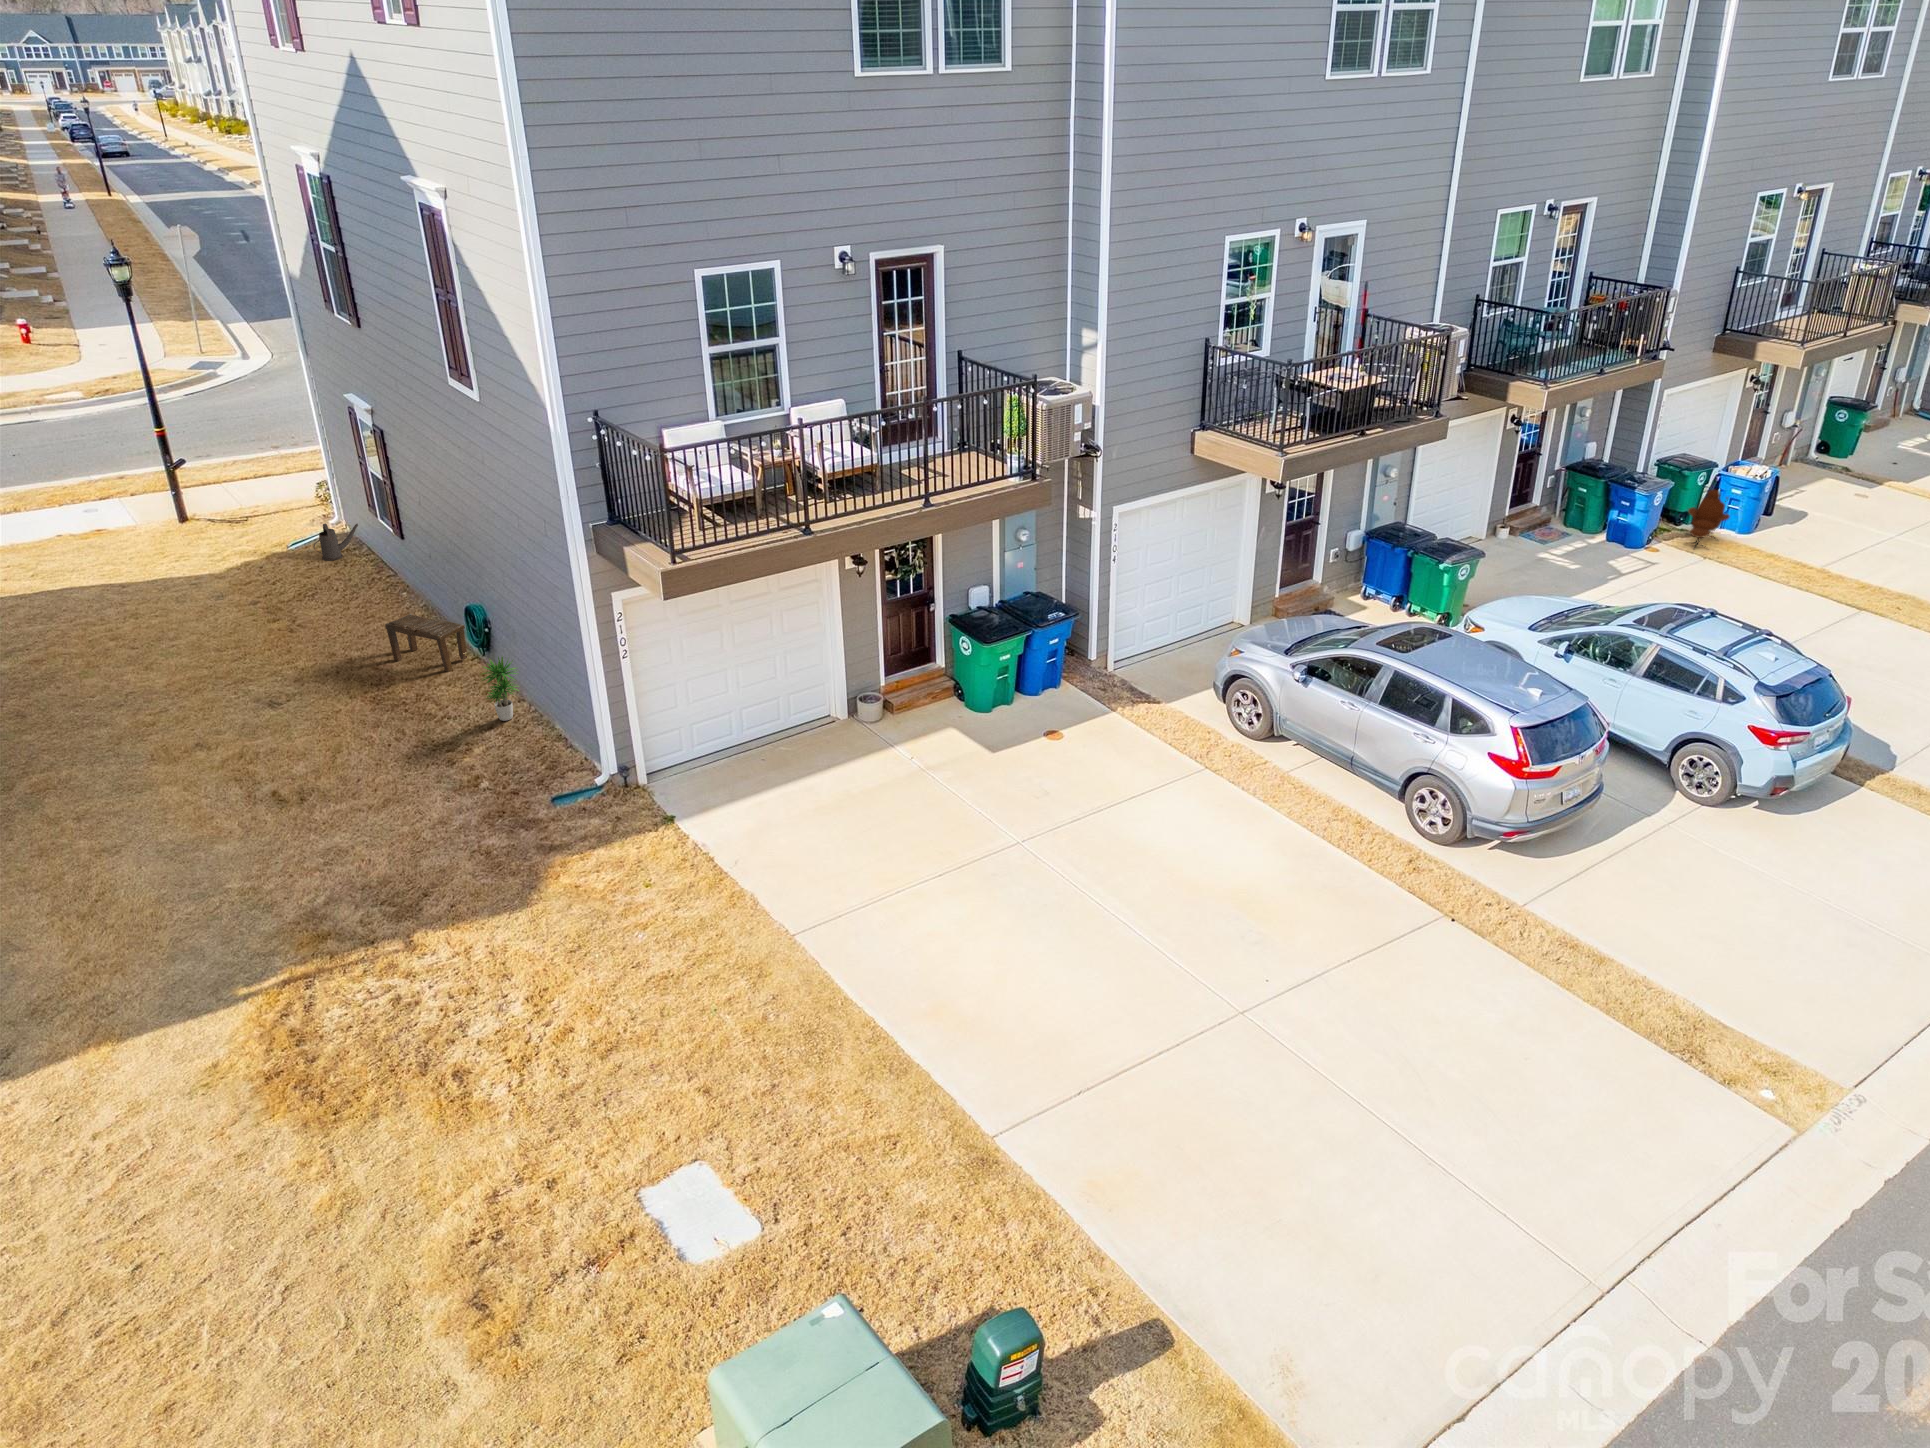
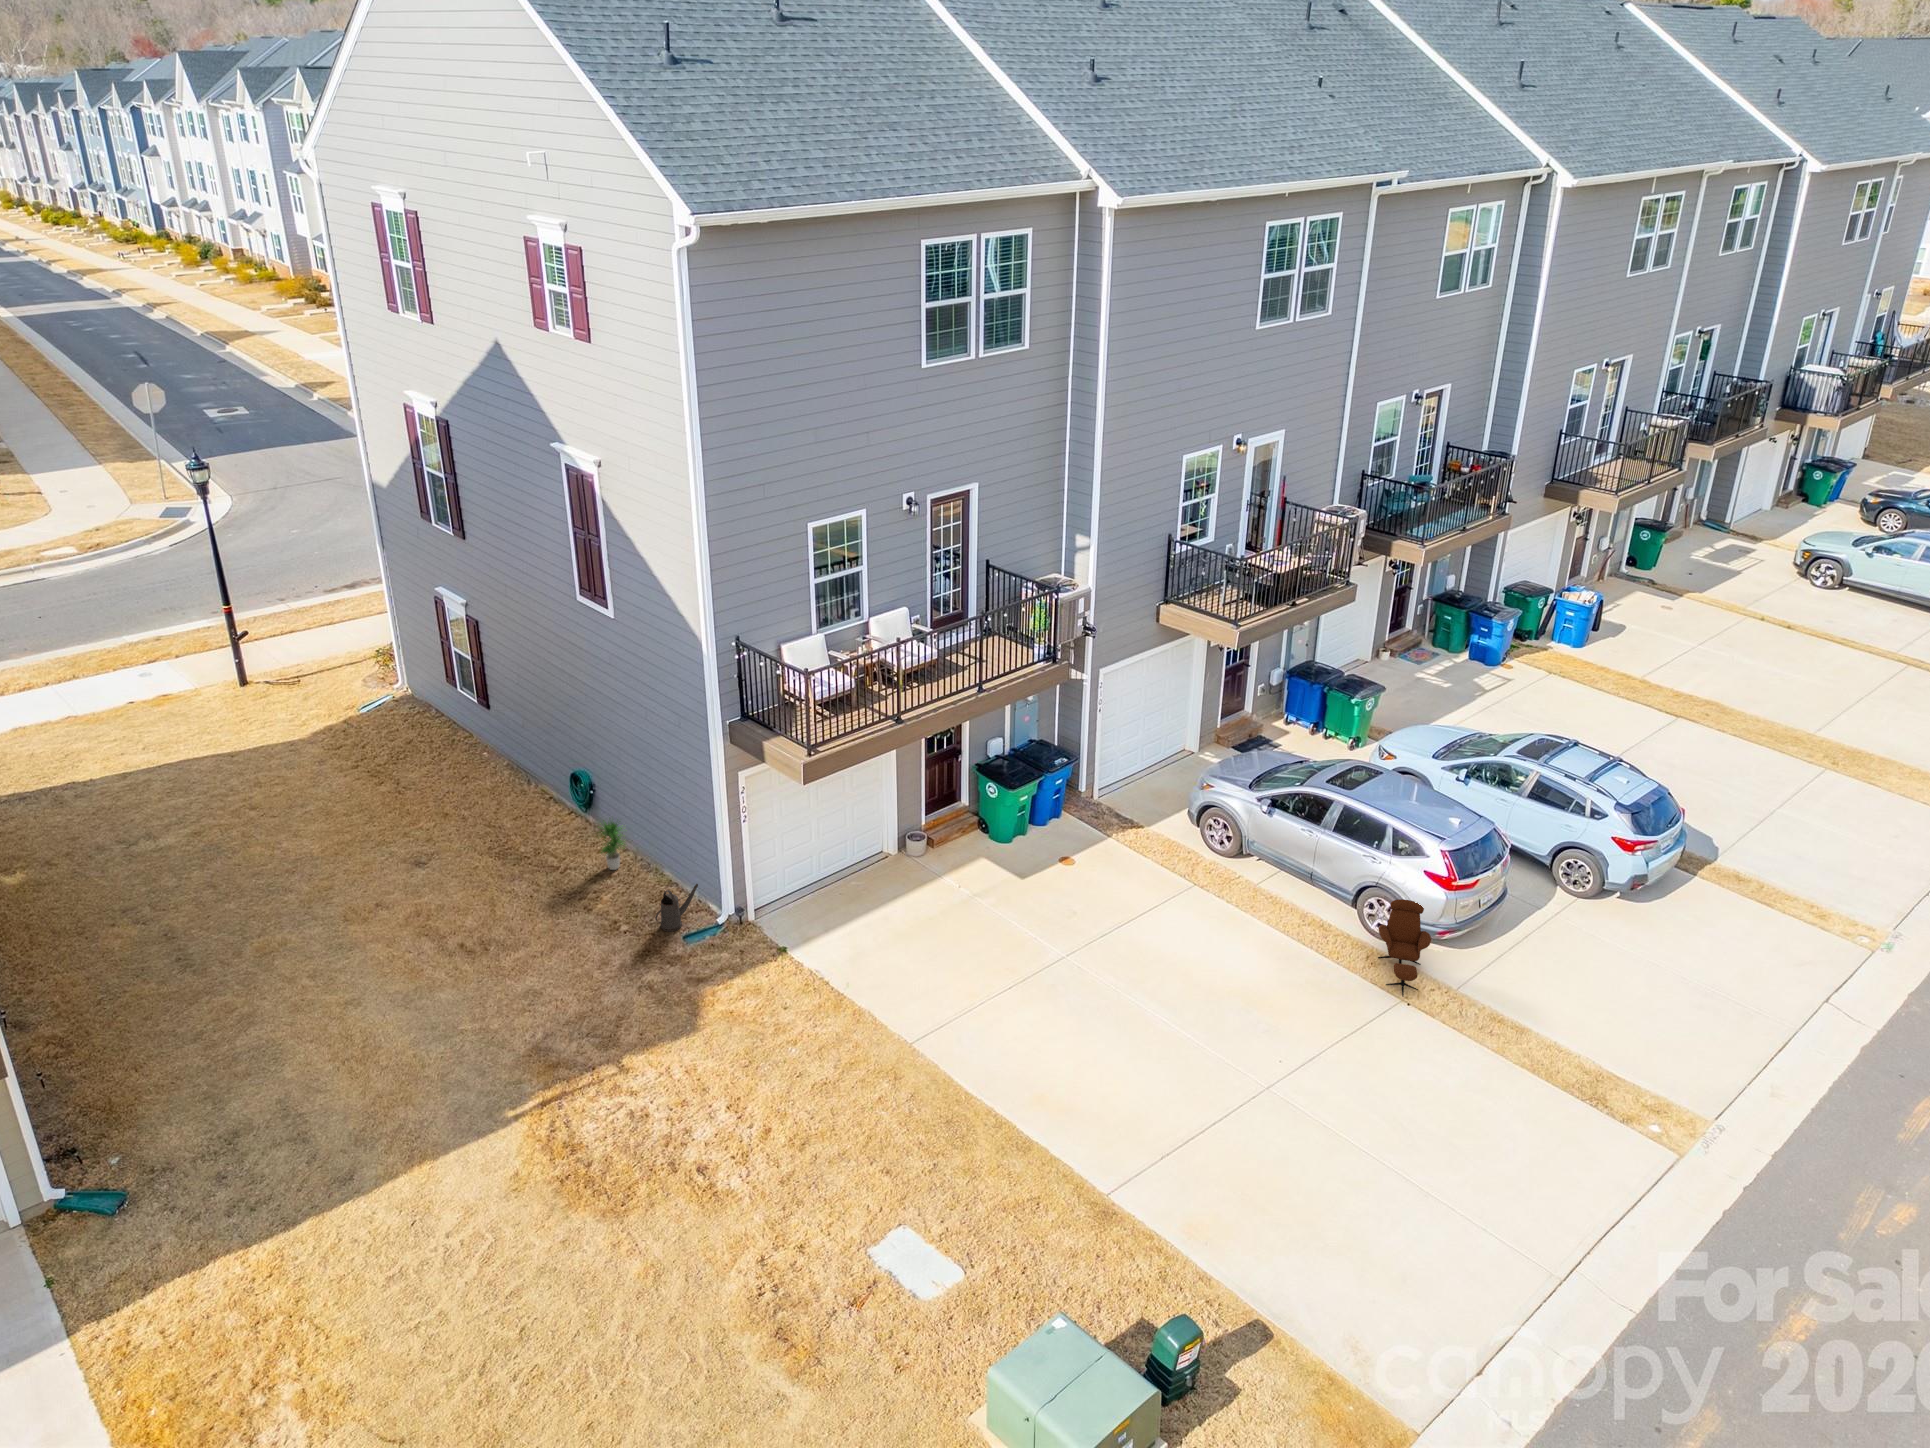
lounge chair: present [1688,490,1730,547] -> present [1378,899,1431,996]
watering can: present [313,523,358,561] -> present [655,884,698,932]
bench: present [385,614,467,672] -> none [491,777,559,826]

